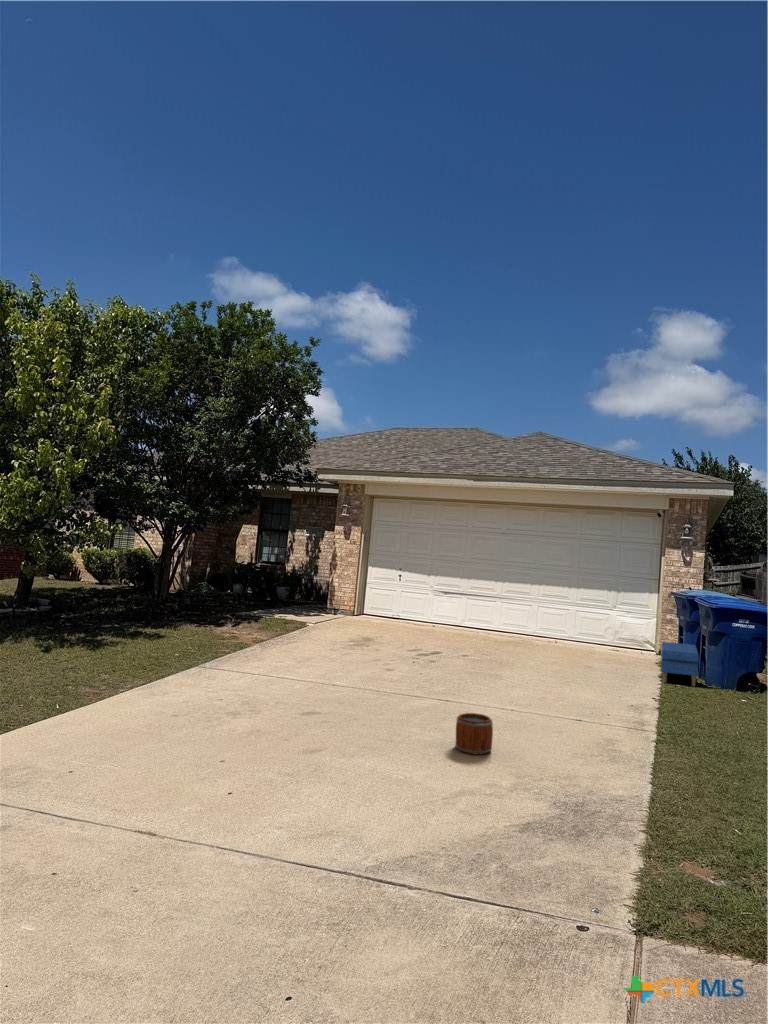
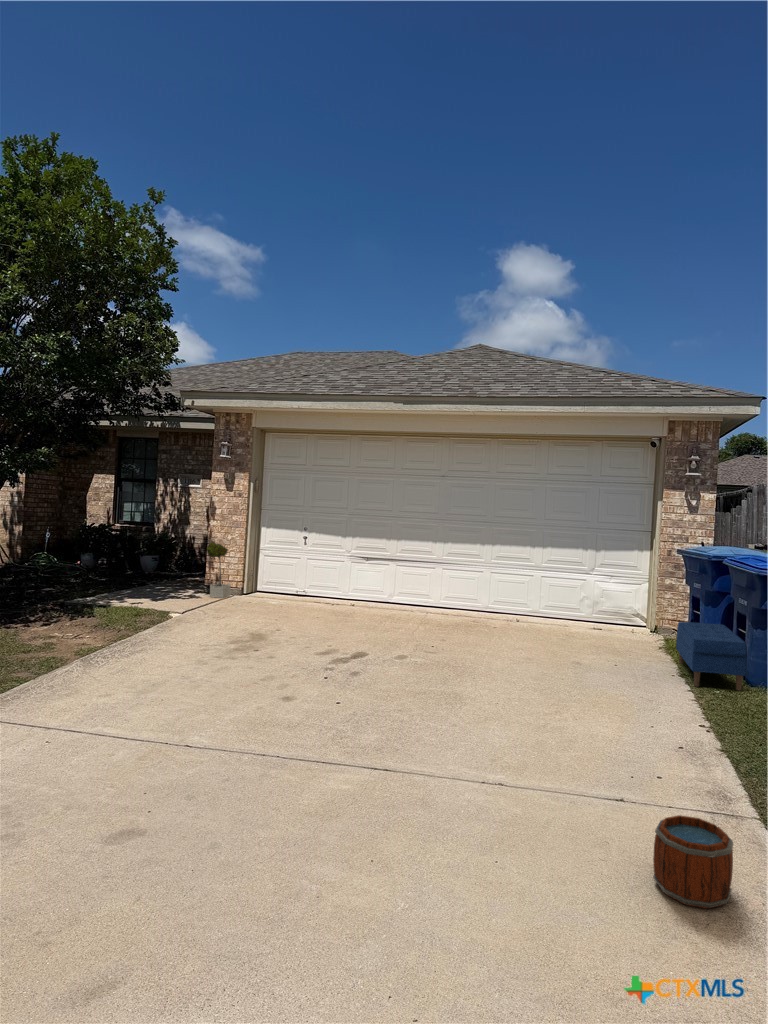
potted tree: none [330,577,346,617] -> present [207,543,231,598]
bucket: present [455,713,493,754] -> present [653,815,733,909]

